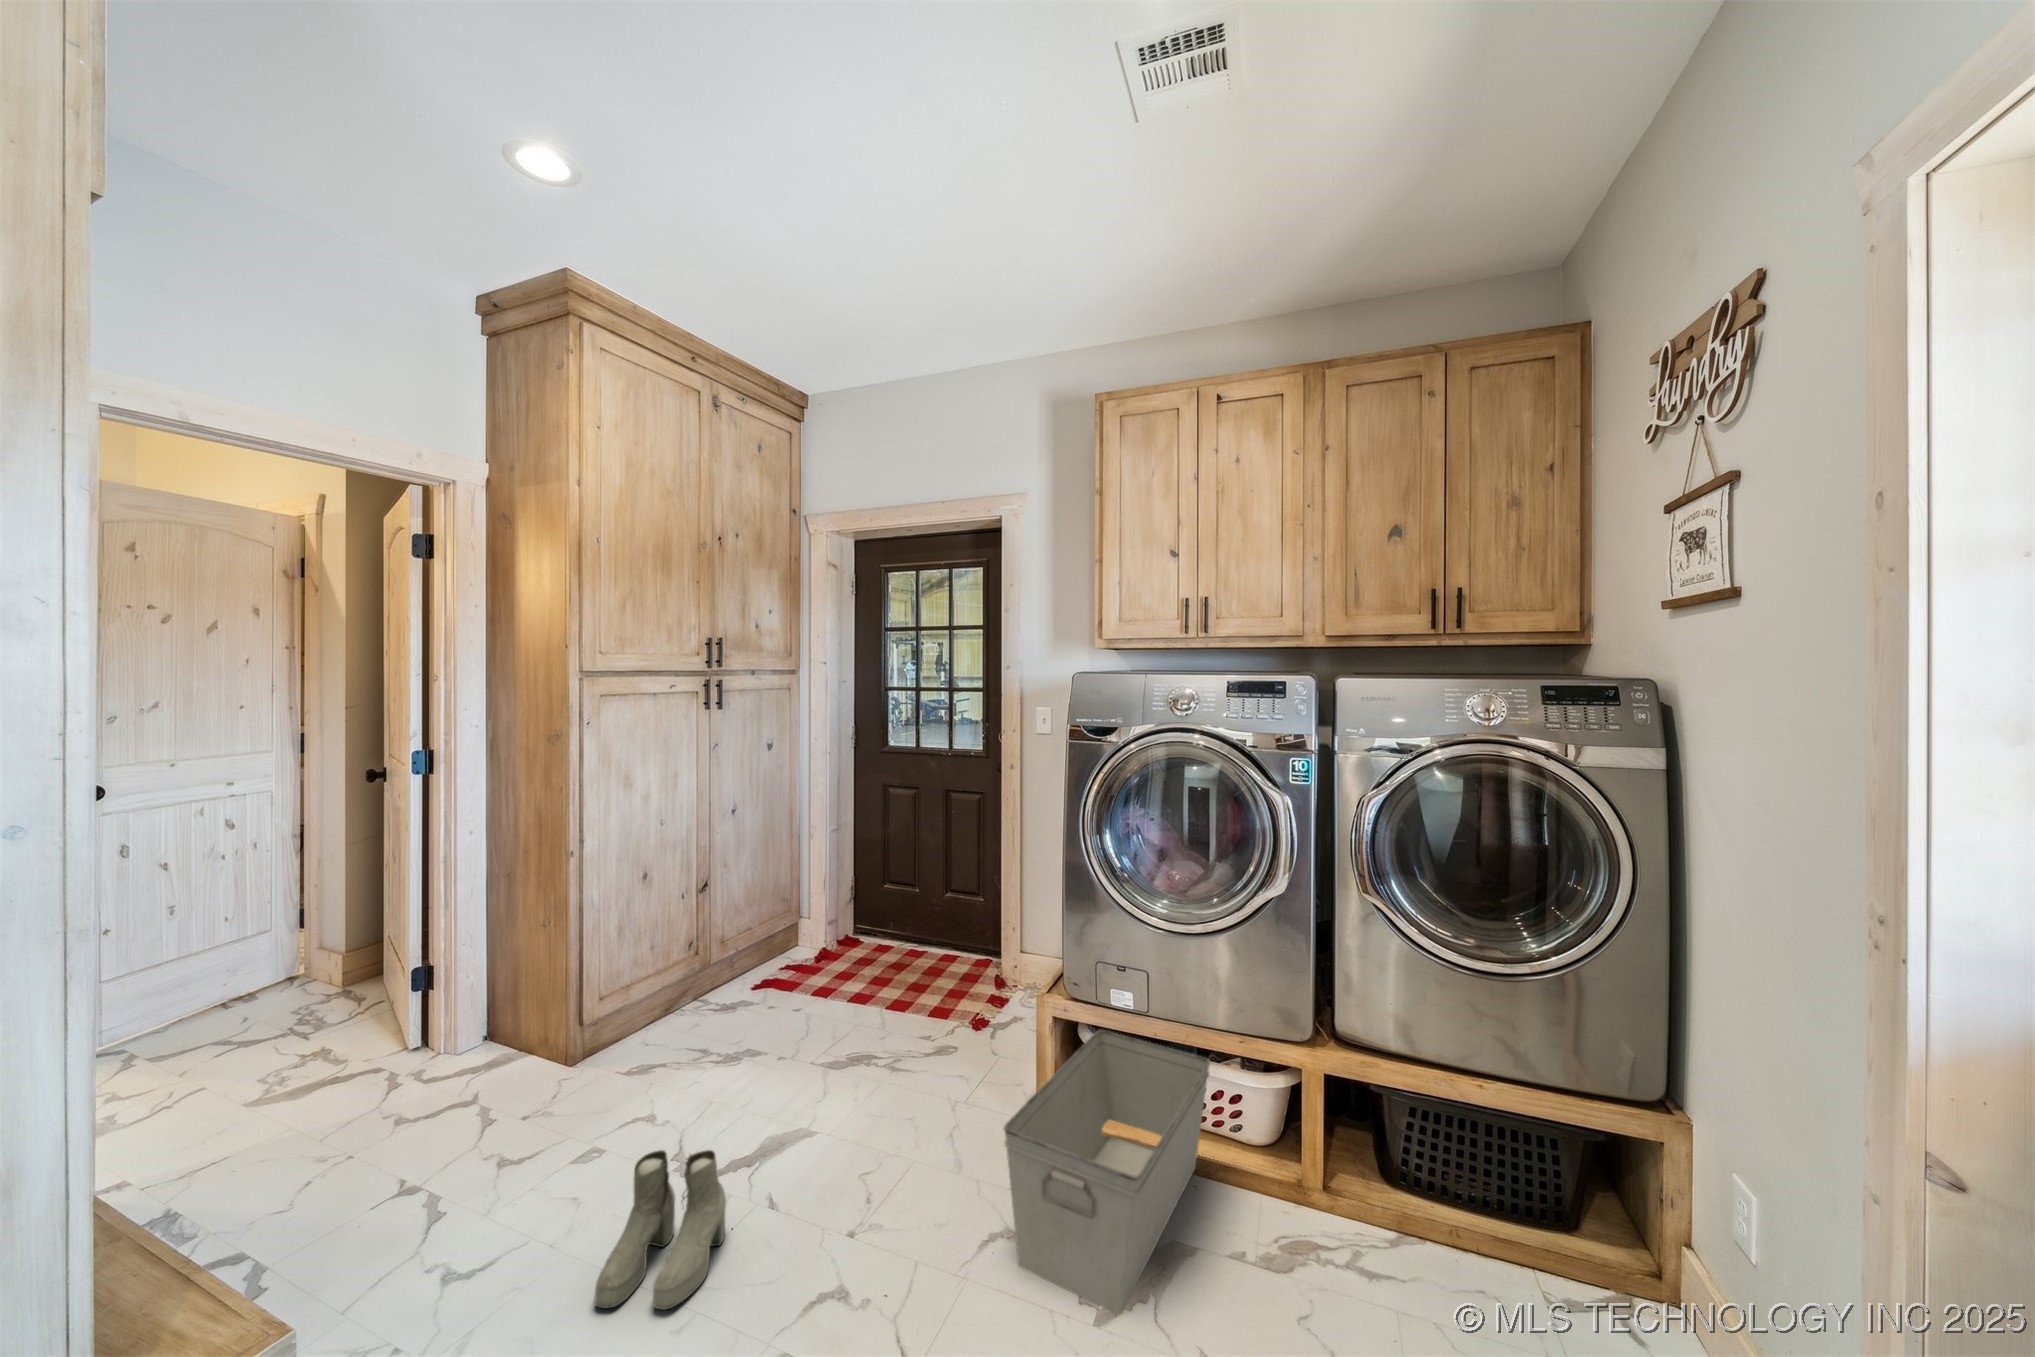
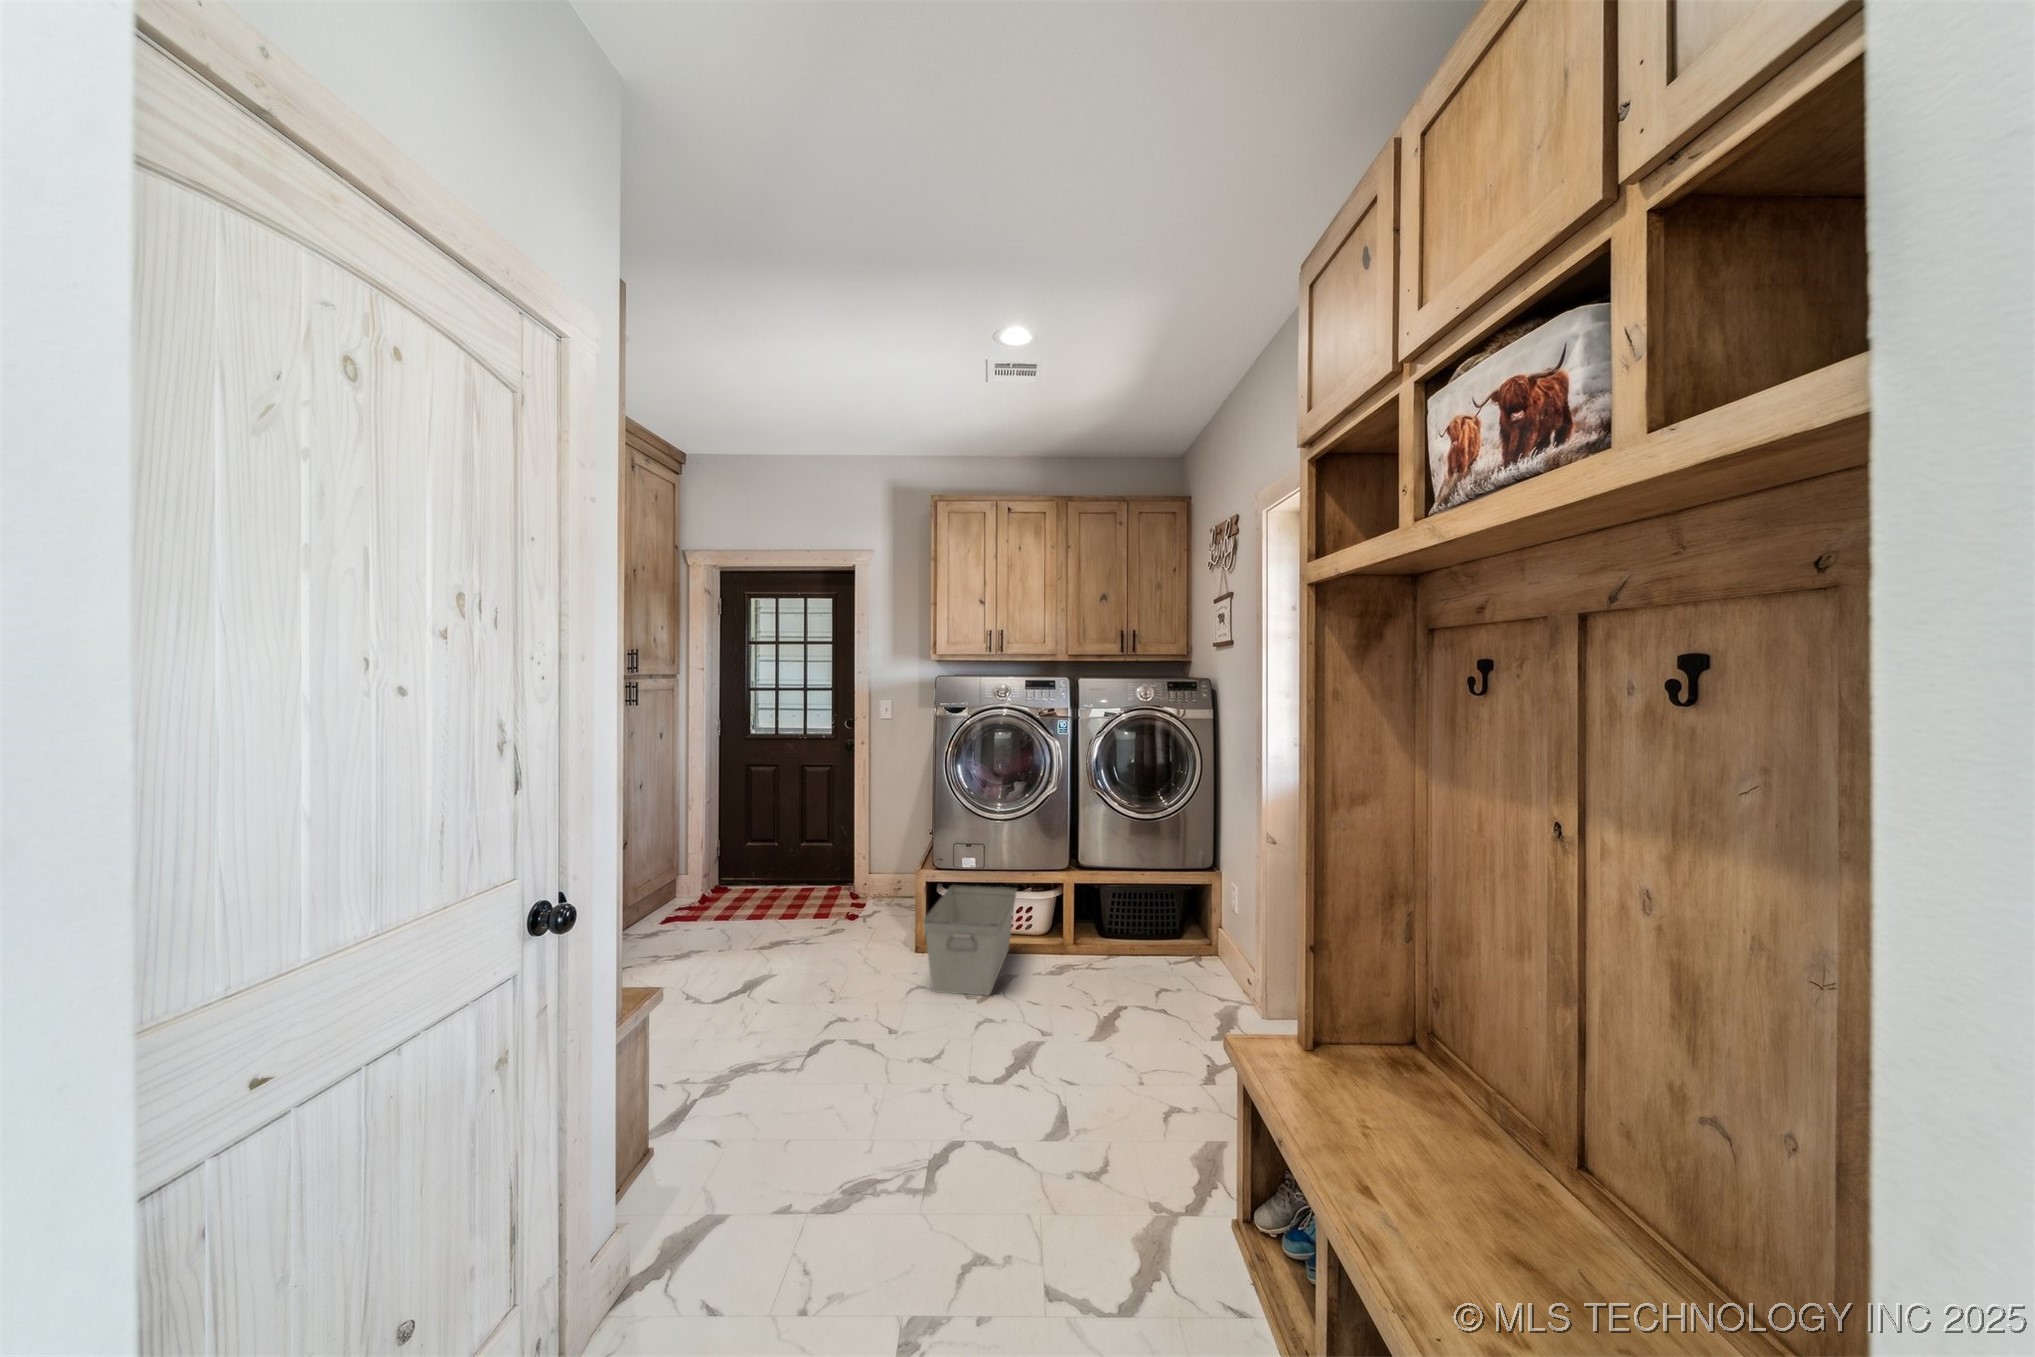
boots: present [595,1150,726,1310] -> none [703,959,762,1039]

